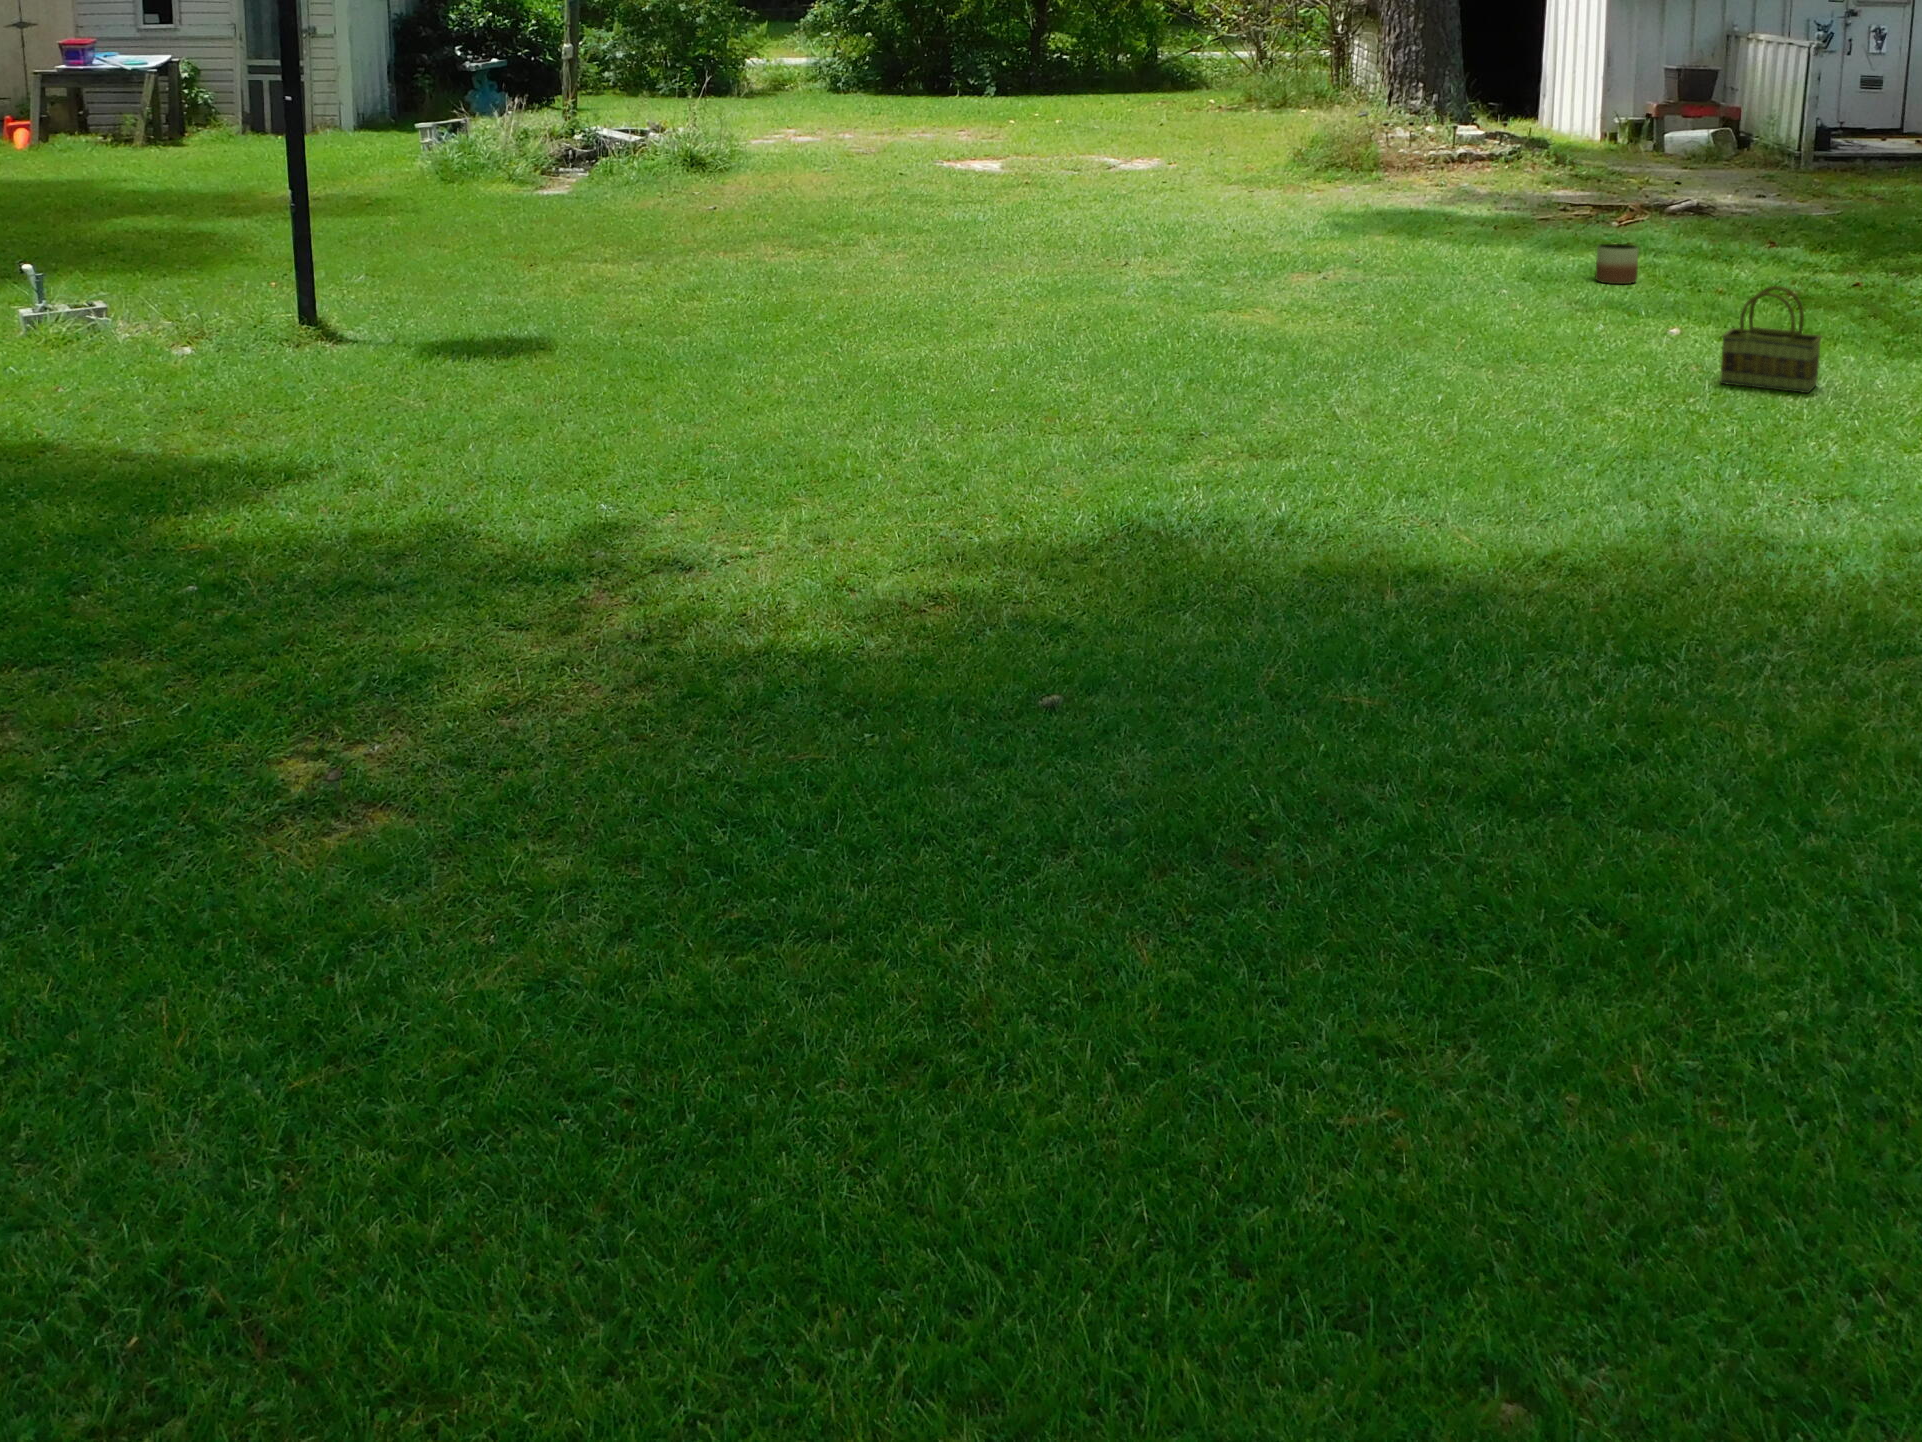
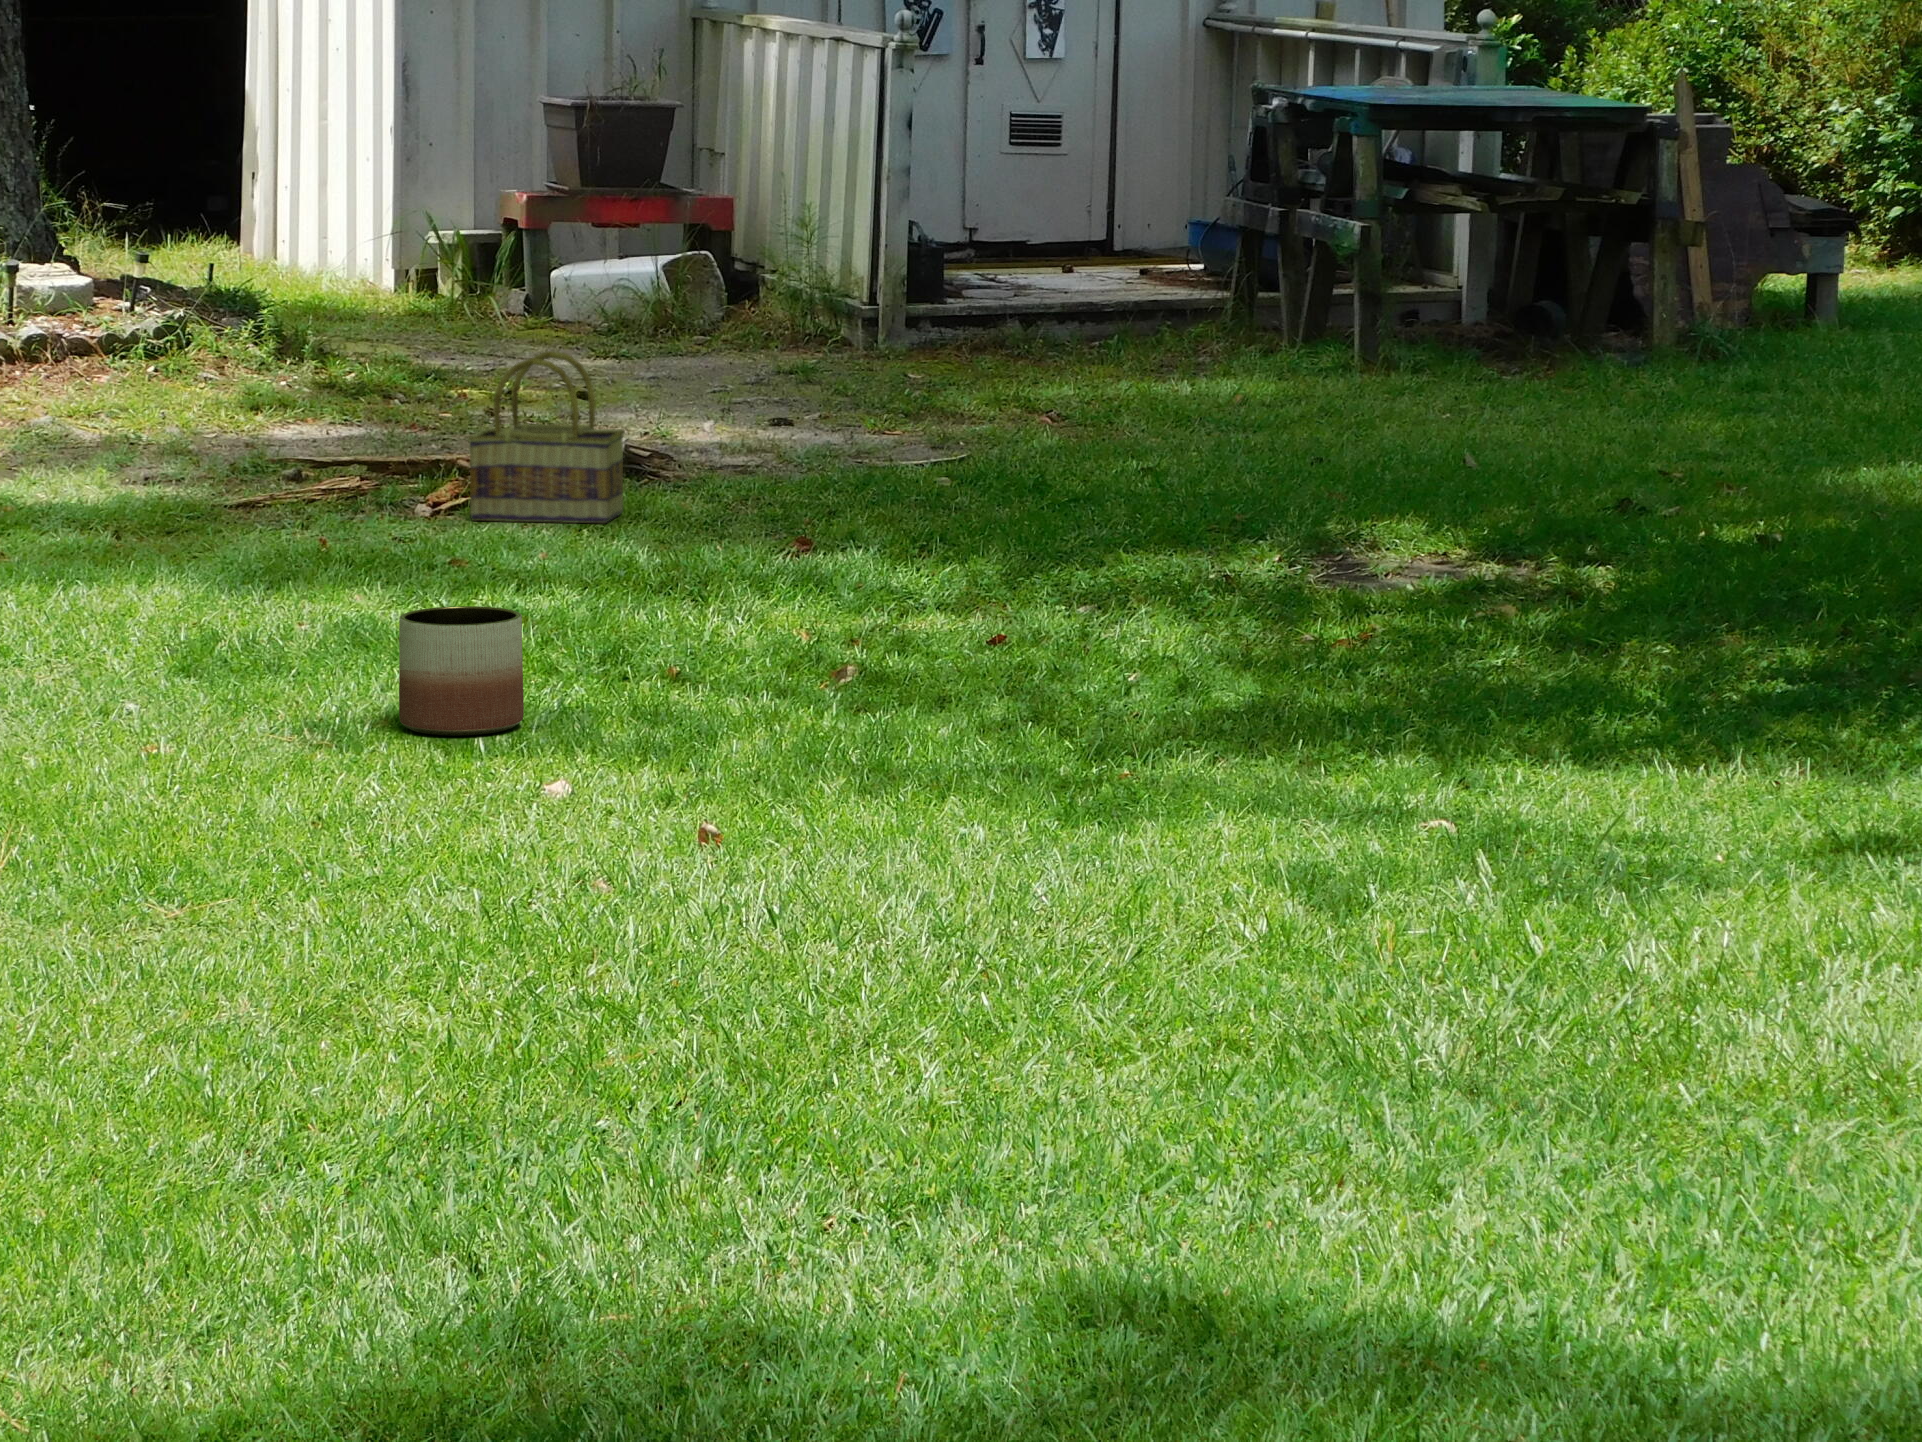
basket: present [1720,286,1822,393] -> present [467,351,625,523]

